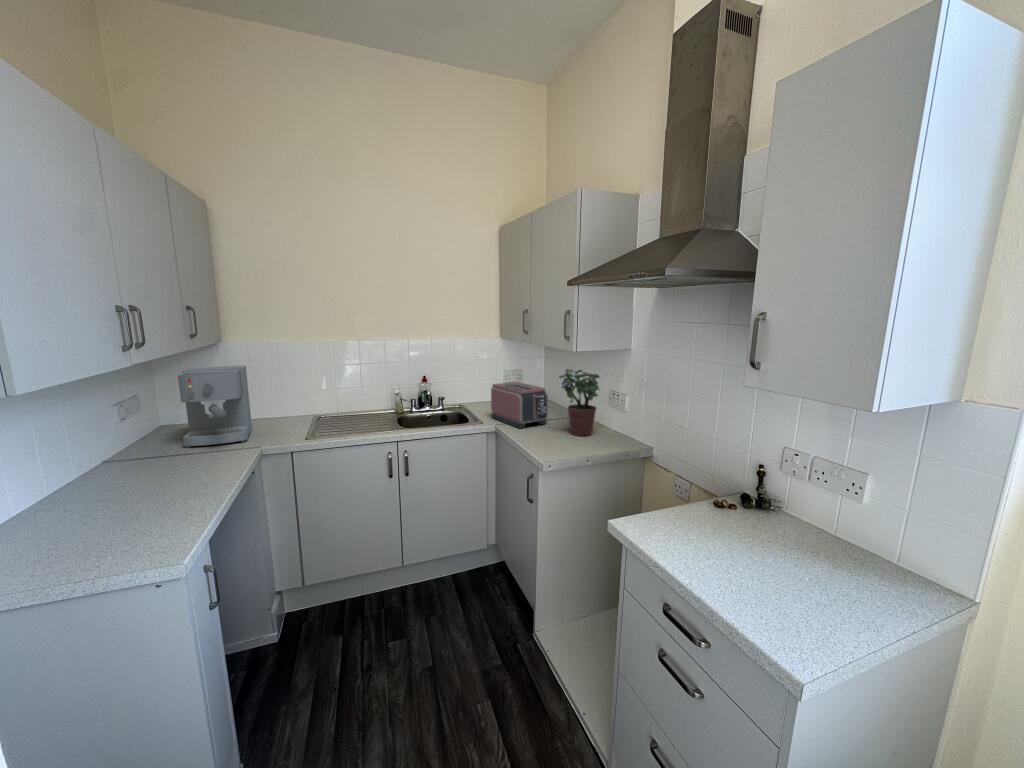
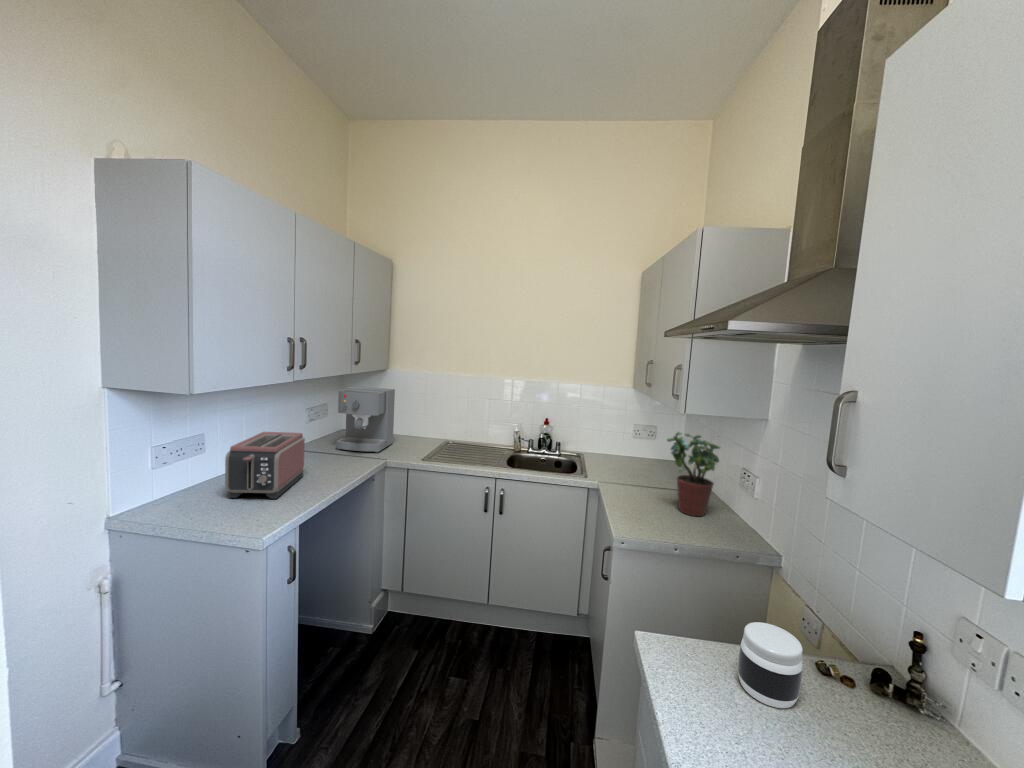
toaster: present [491,382,548,428] -> present [225,432,305,499]
jar: none [678,483,719,532] -> present [738,622,803,708]

